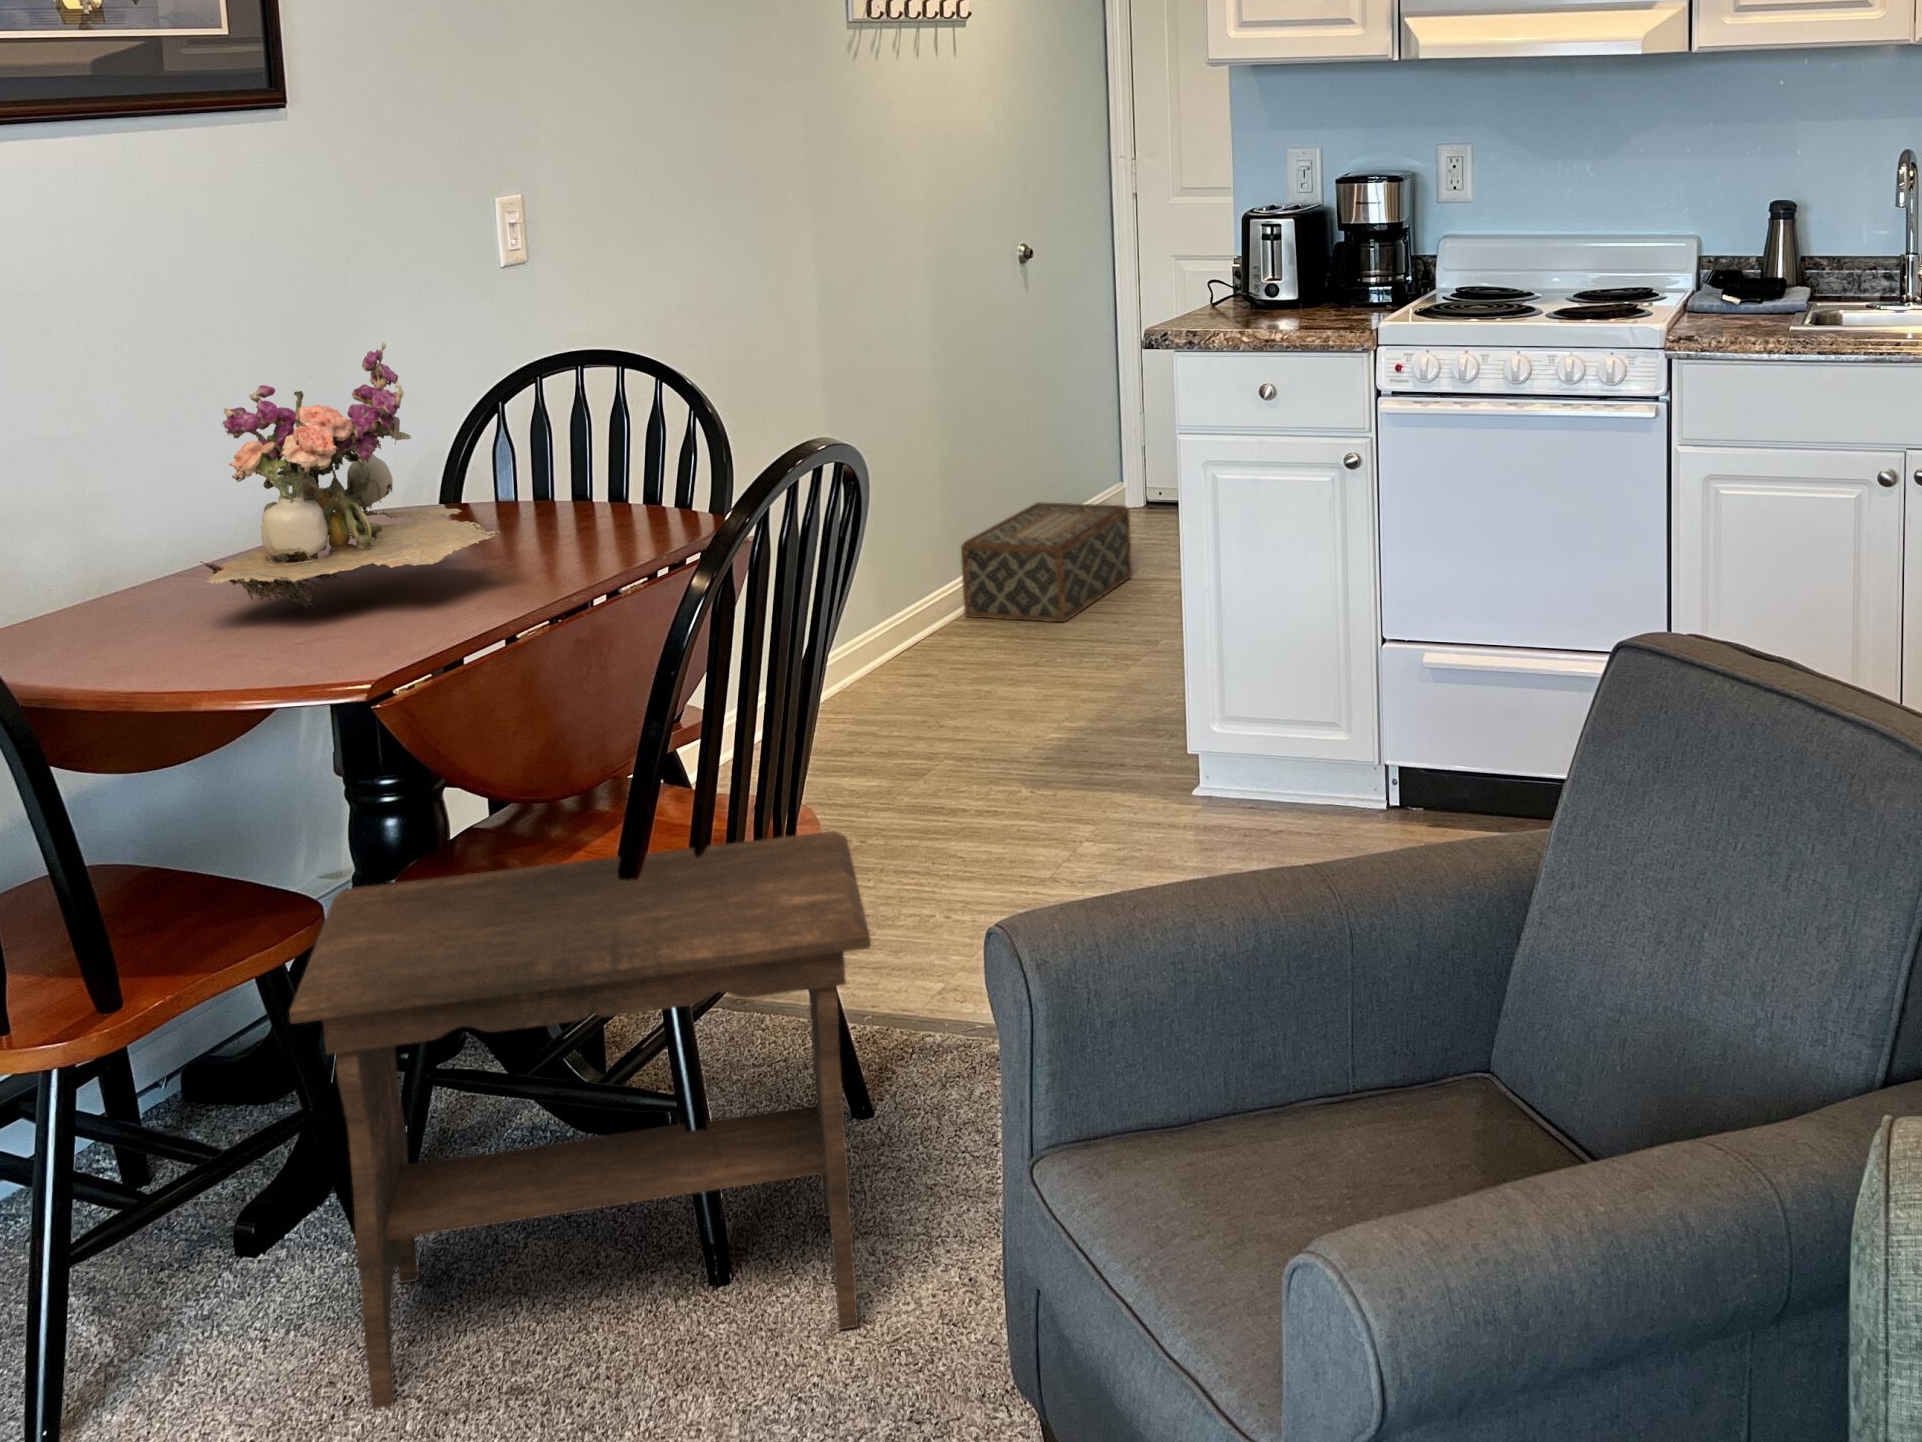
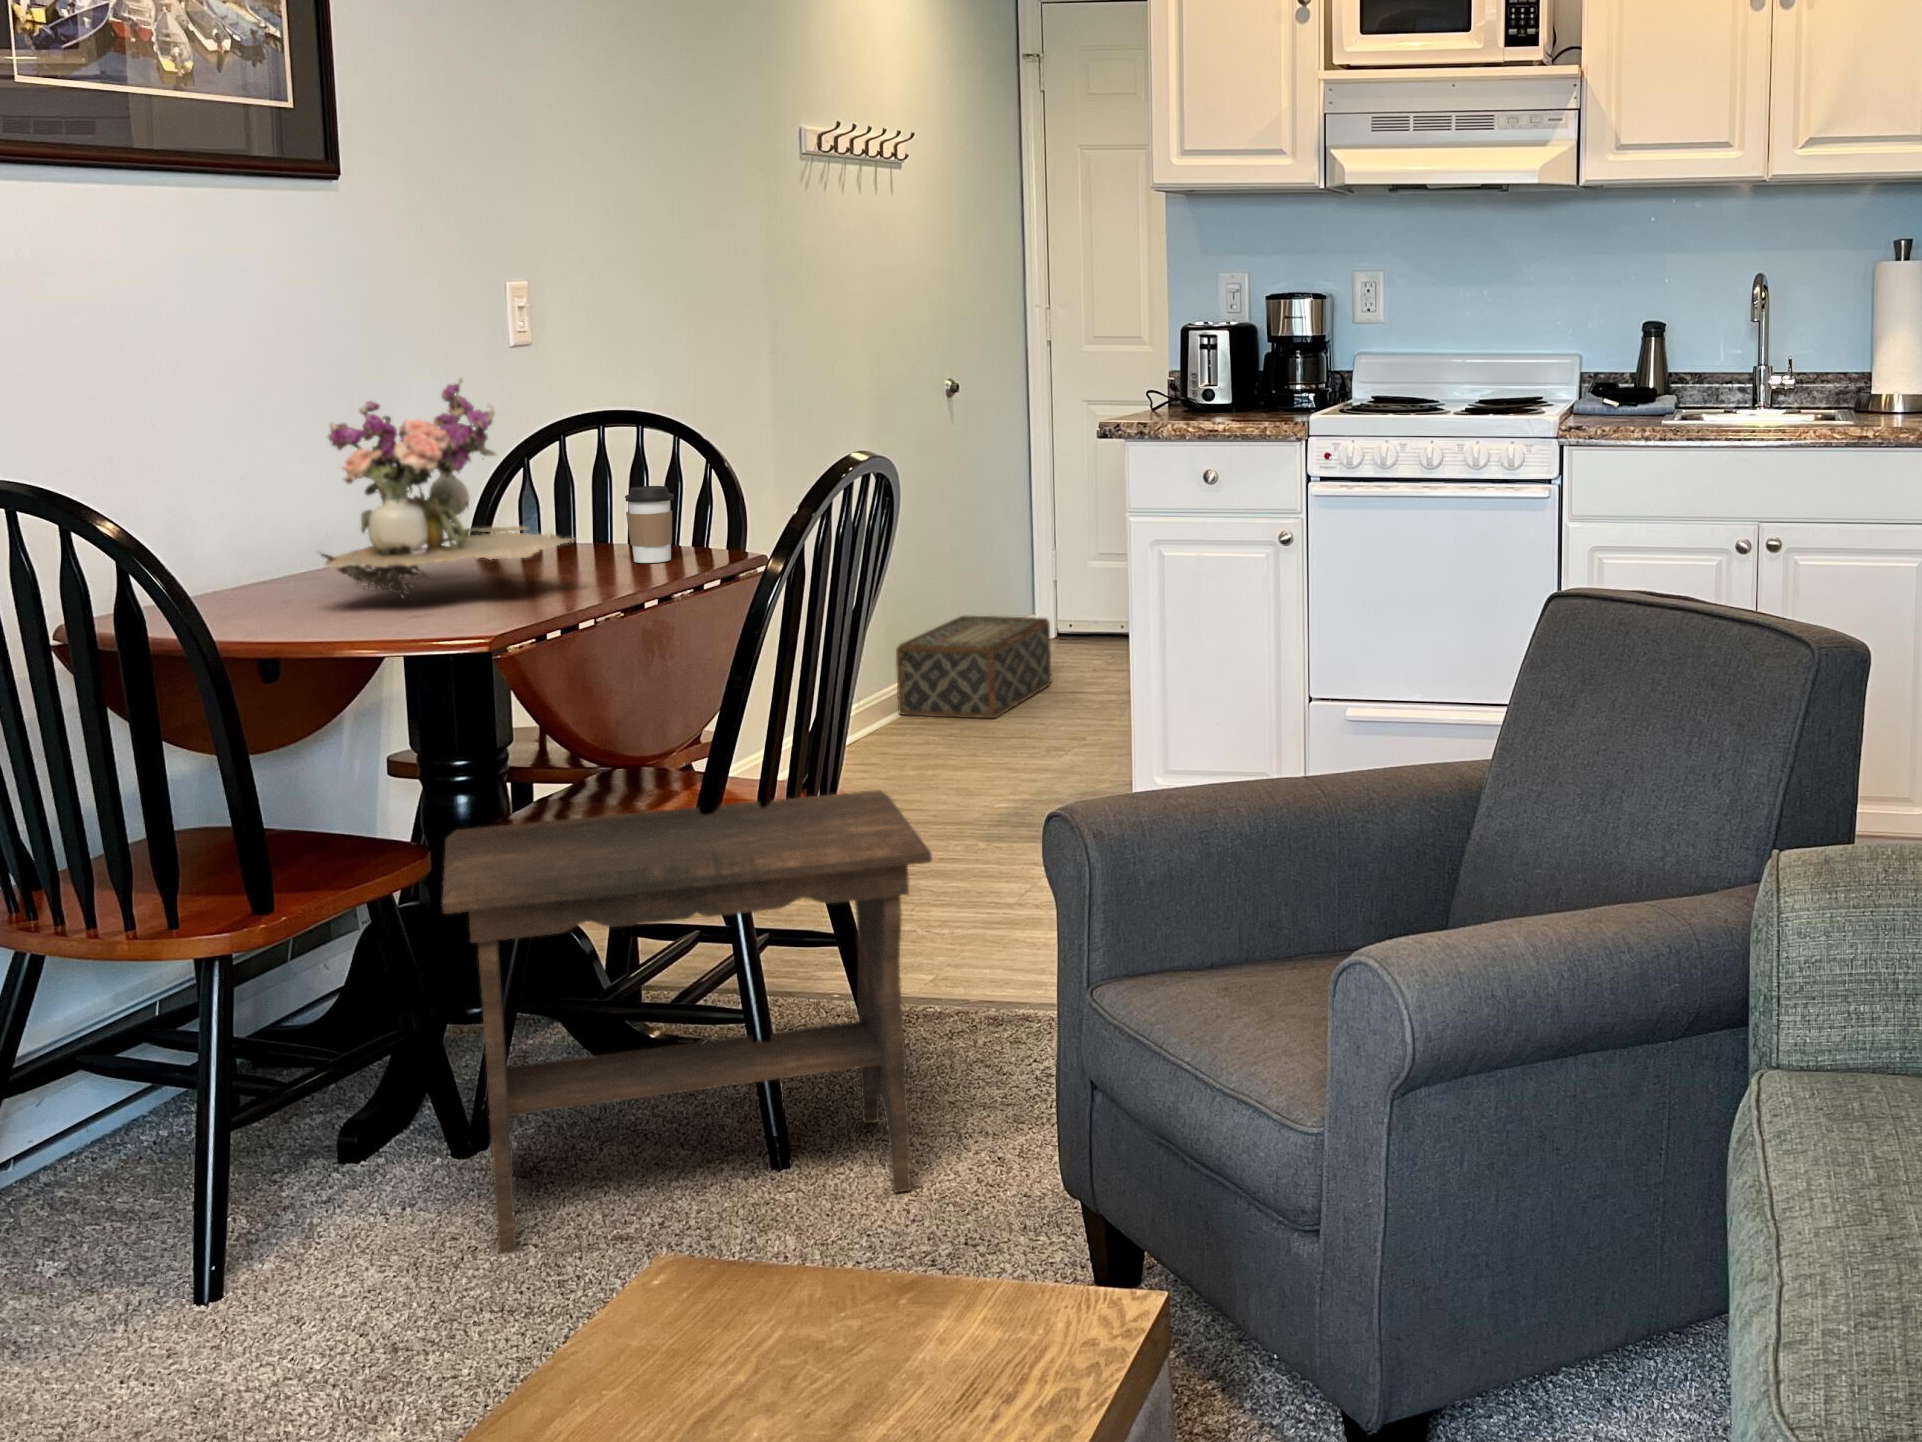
coffee cup: none [579,449,635,538] -> present [625,486,674,563]

